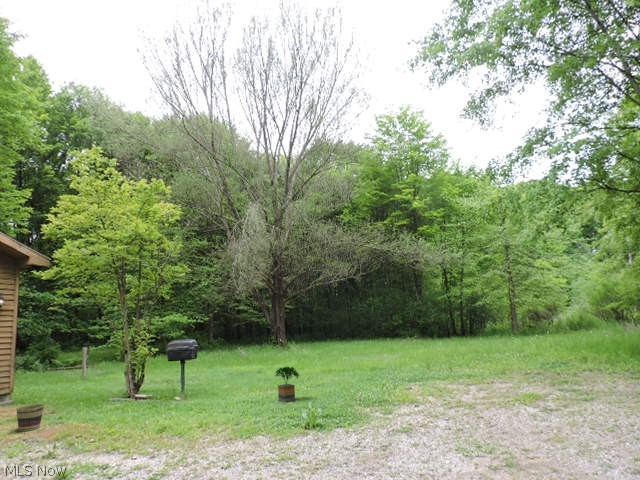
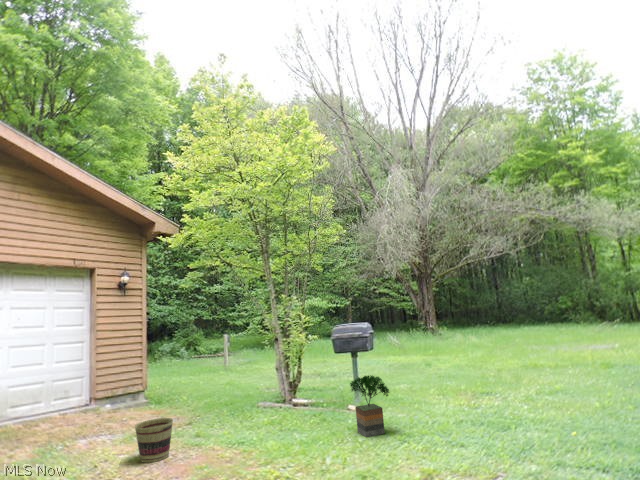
potted tree: present [276,367,299,402] -> present [350,375,389,437]

